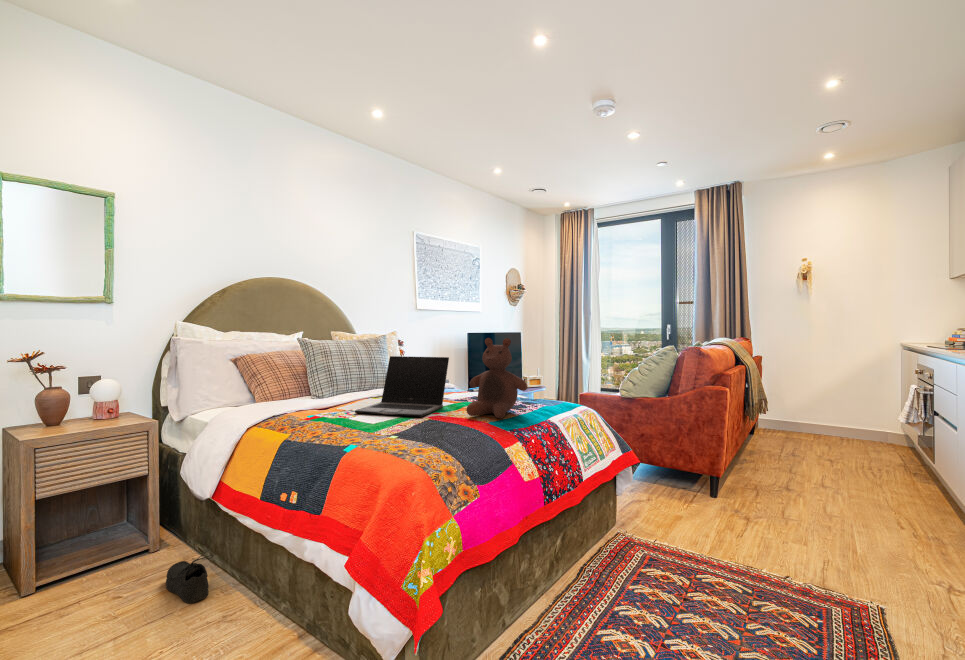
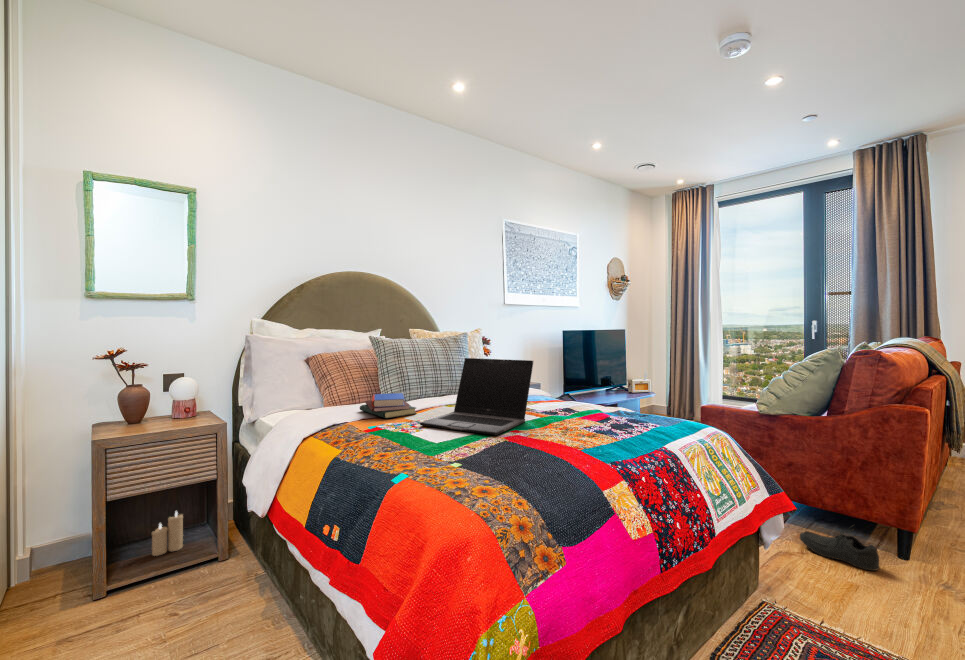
stuffed bear: present [466,338,527,418] -> none [553,337,635,443]
book: none [294,388,348,409] -> present [360,393,416,418]
candle: none [74,510,107,555] -> present [152,512,183,556]
shoe: present [166,550,213,603] -> present [800,530,879,571]

